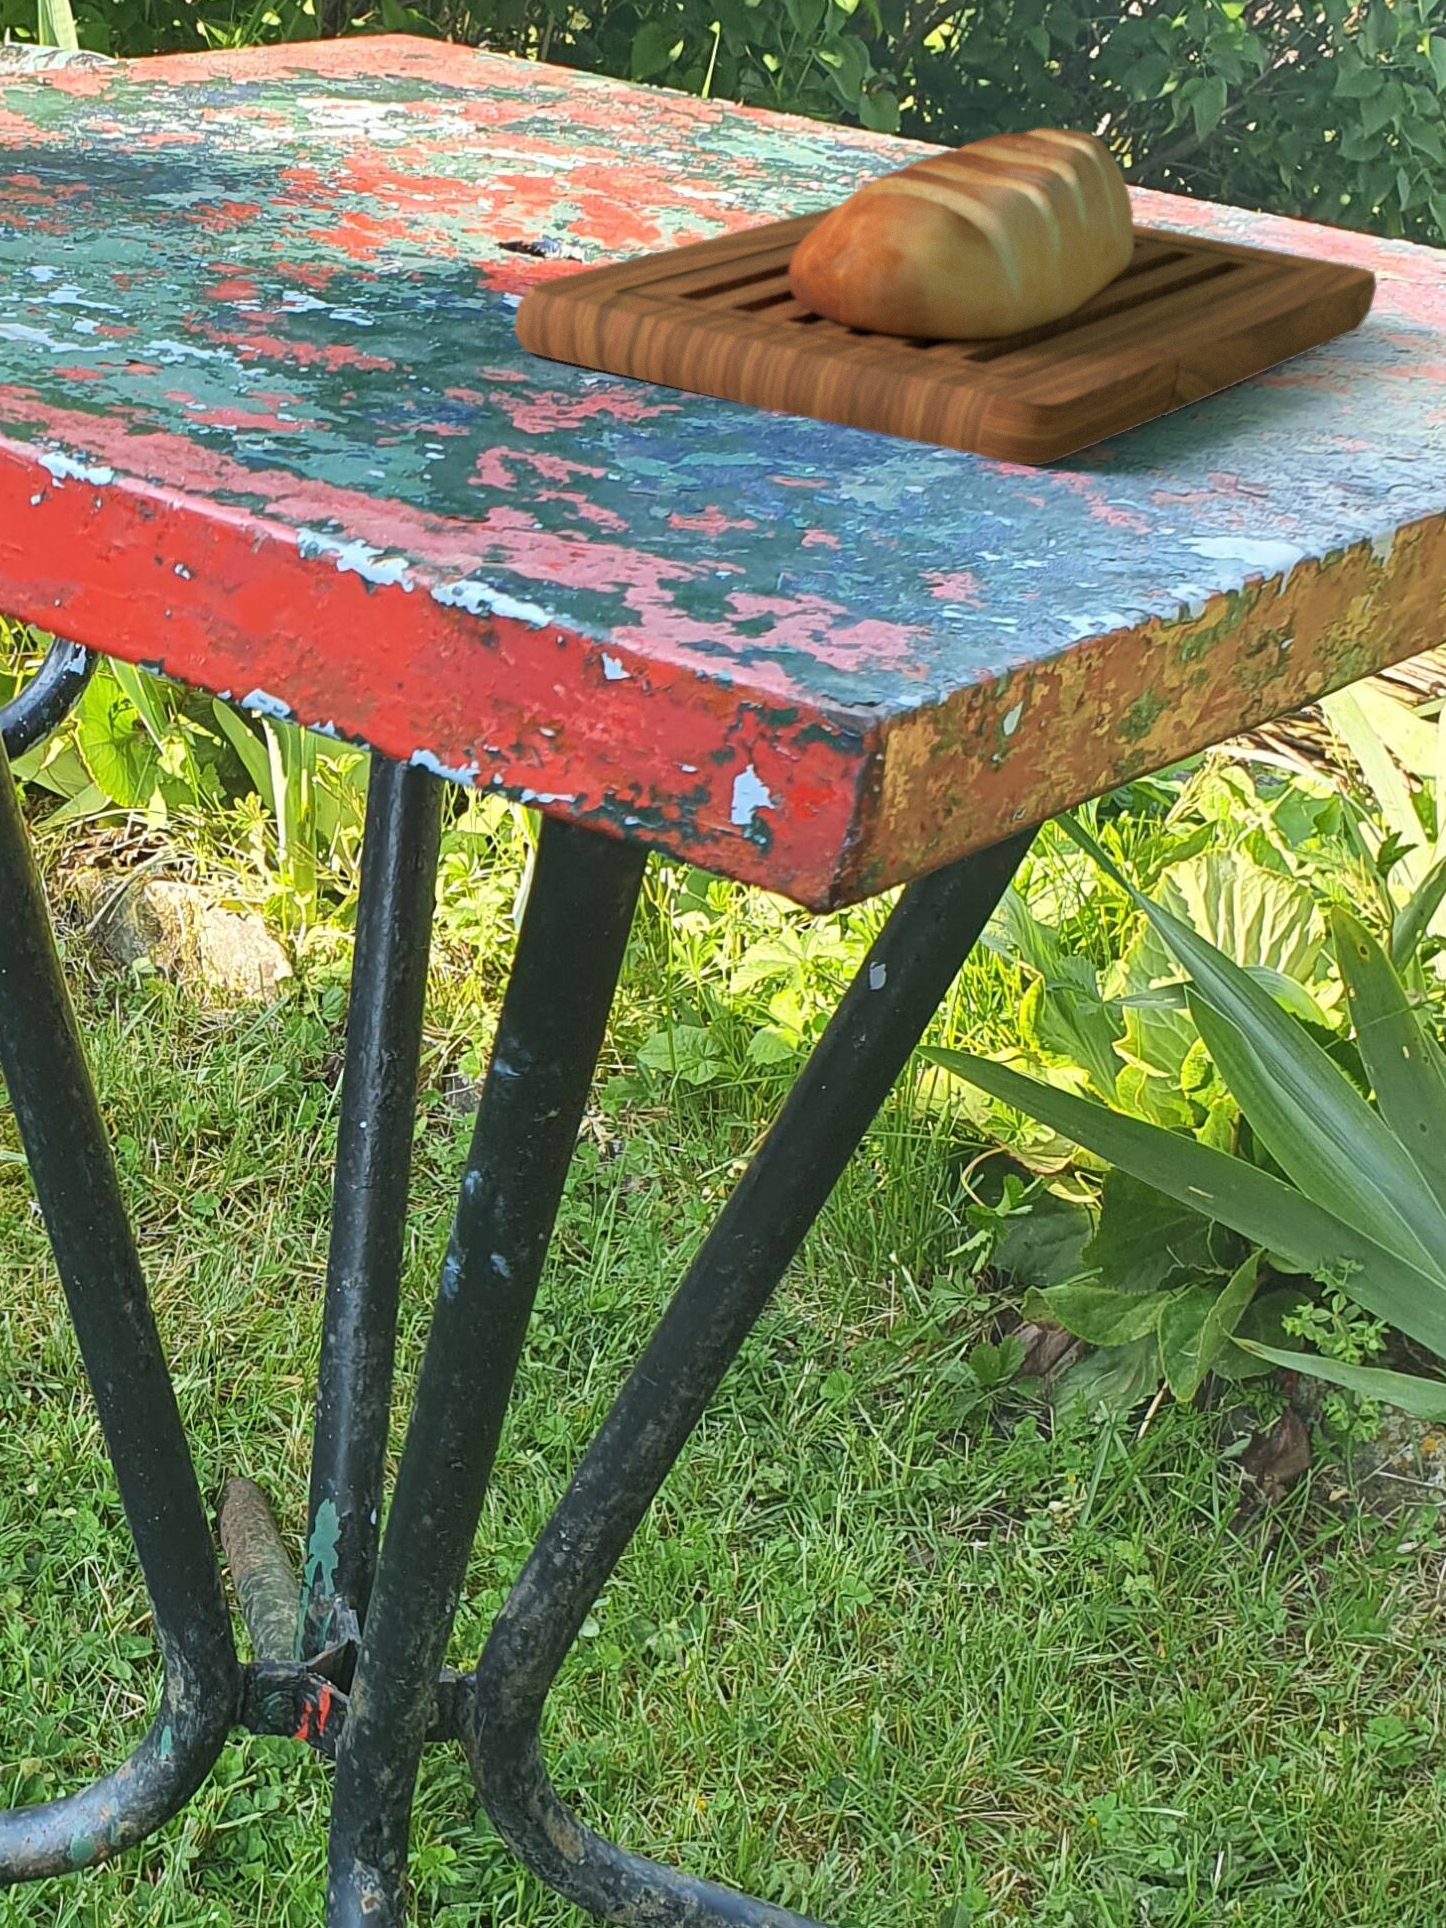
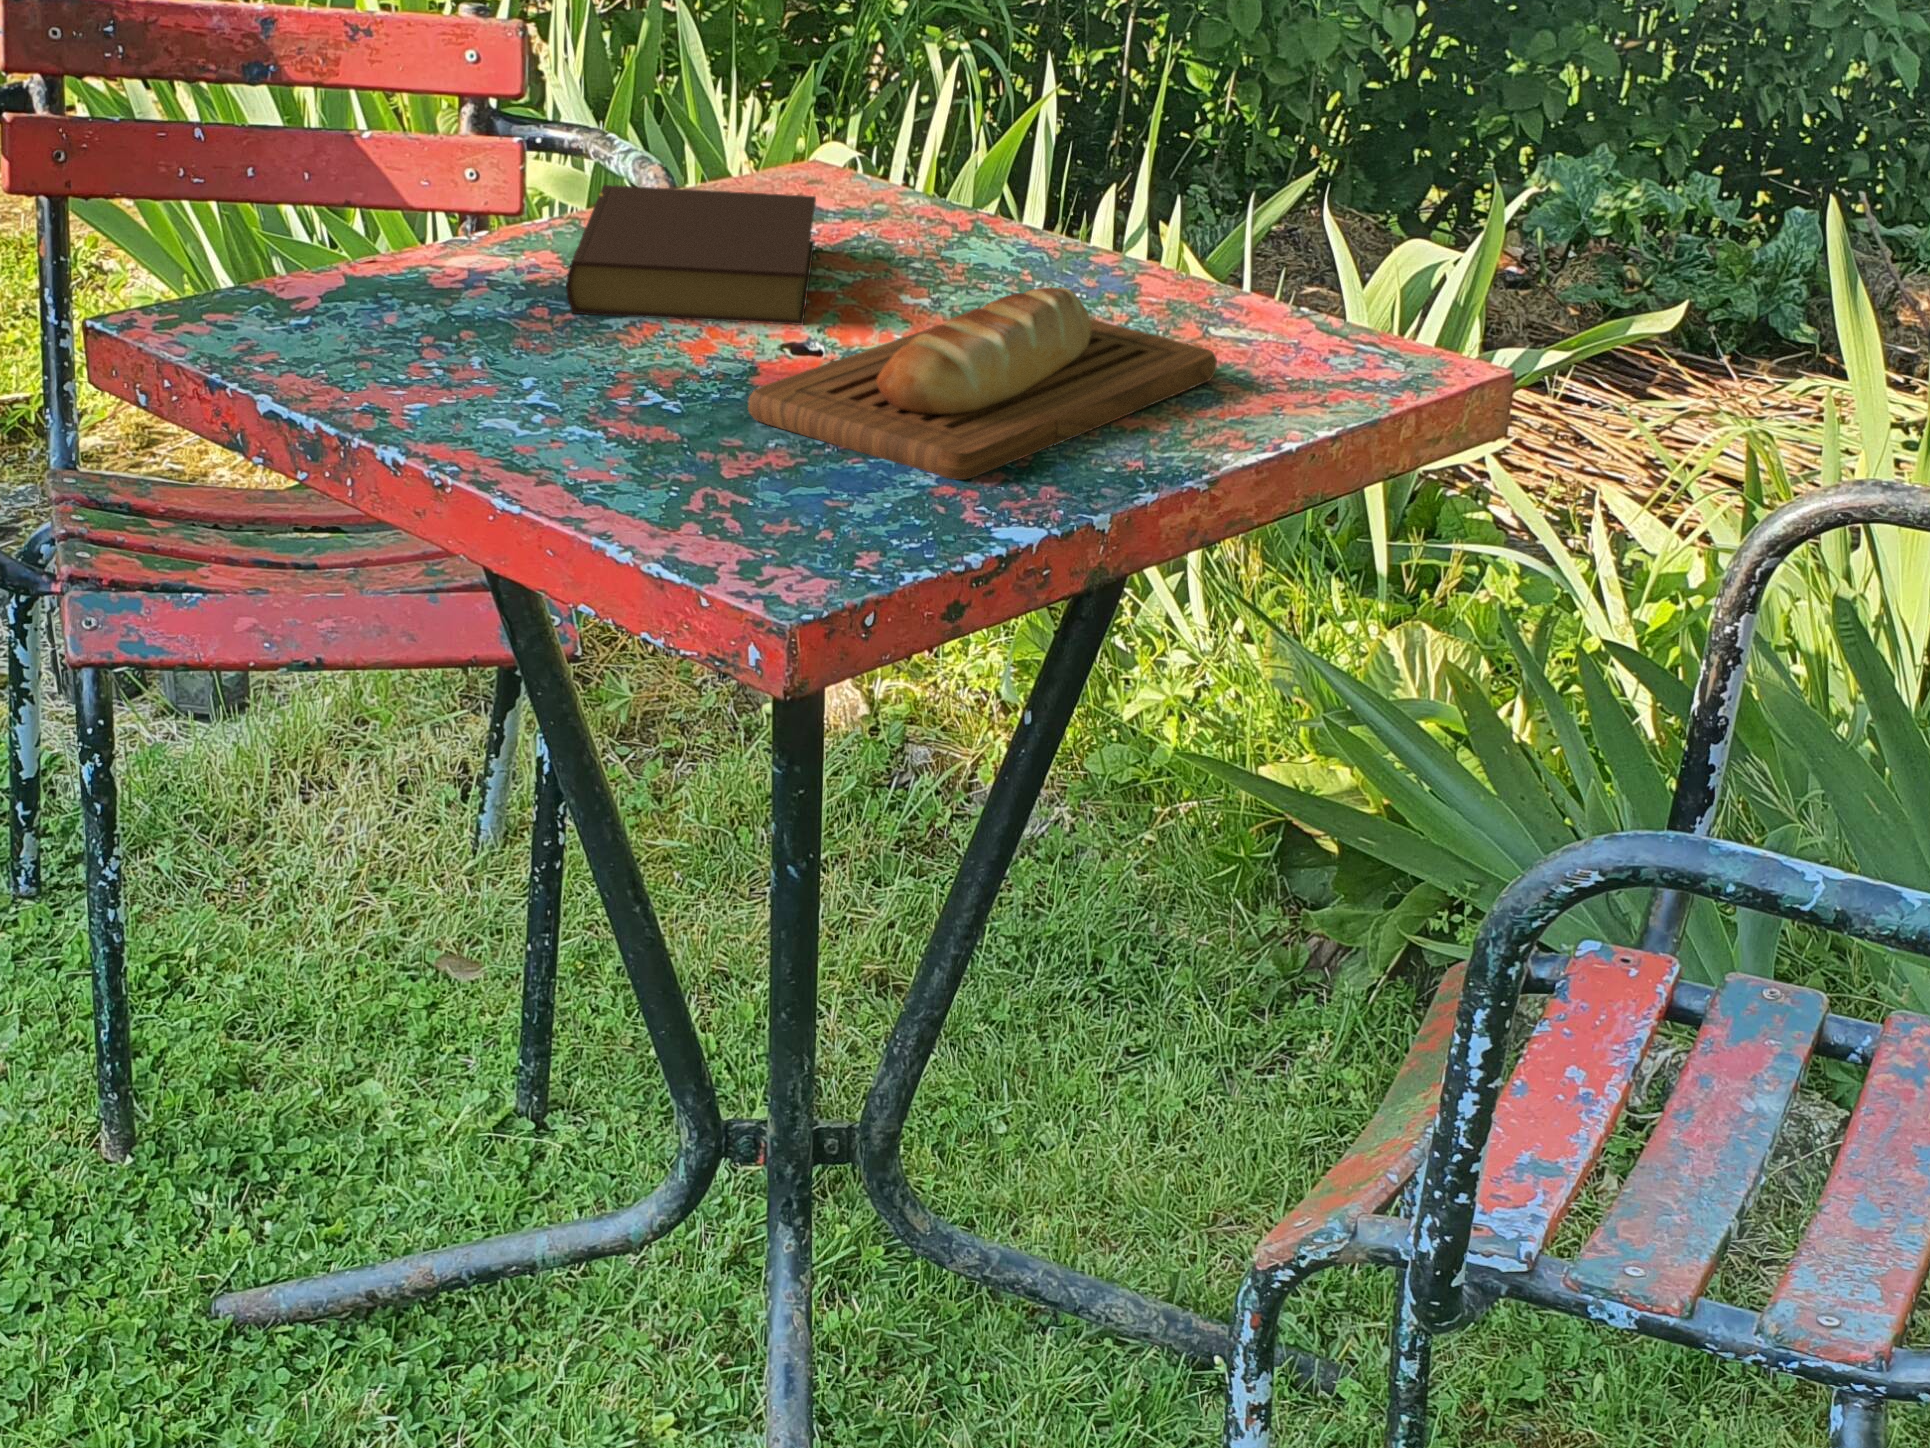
book: none [70,2,531,227] -> present [566,185,816,325]

